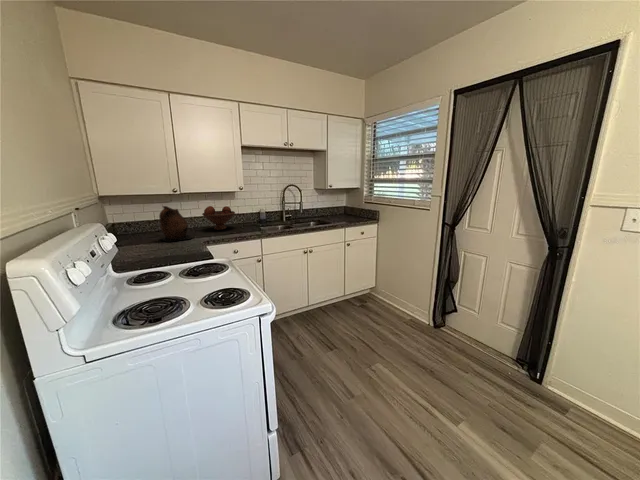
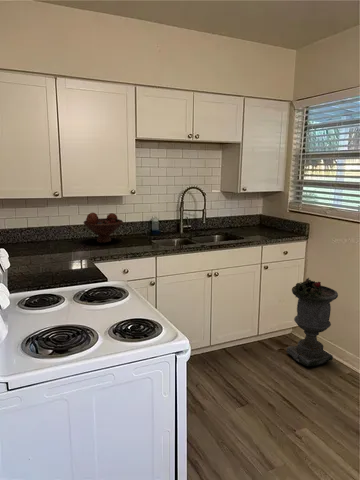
ceramic pitcher: present [159,206,192,241] -> none [35,213,74,256]
planter: none [365,250,401,317] -> present [286,278,338,366]

